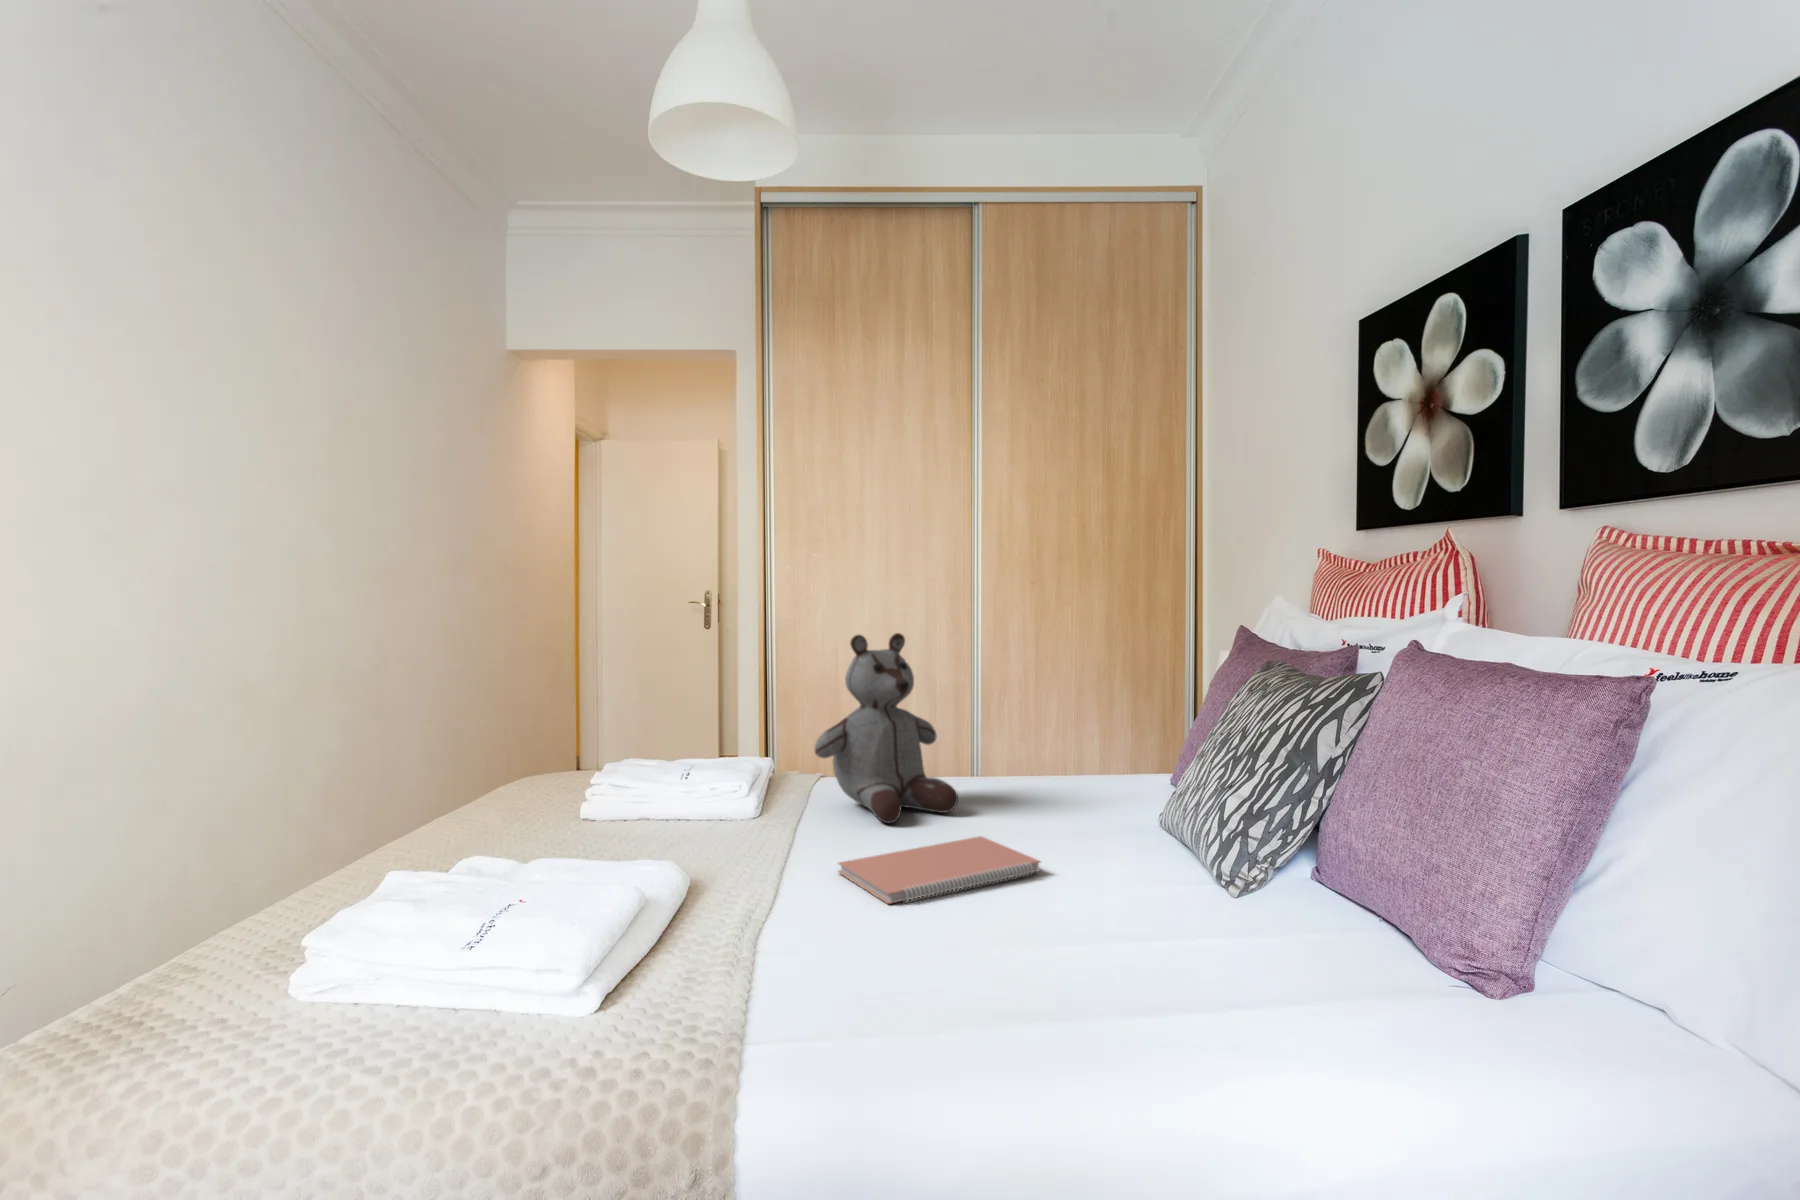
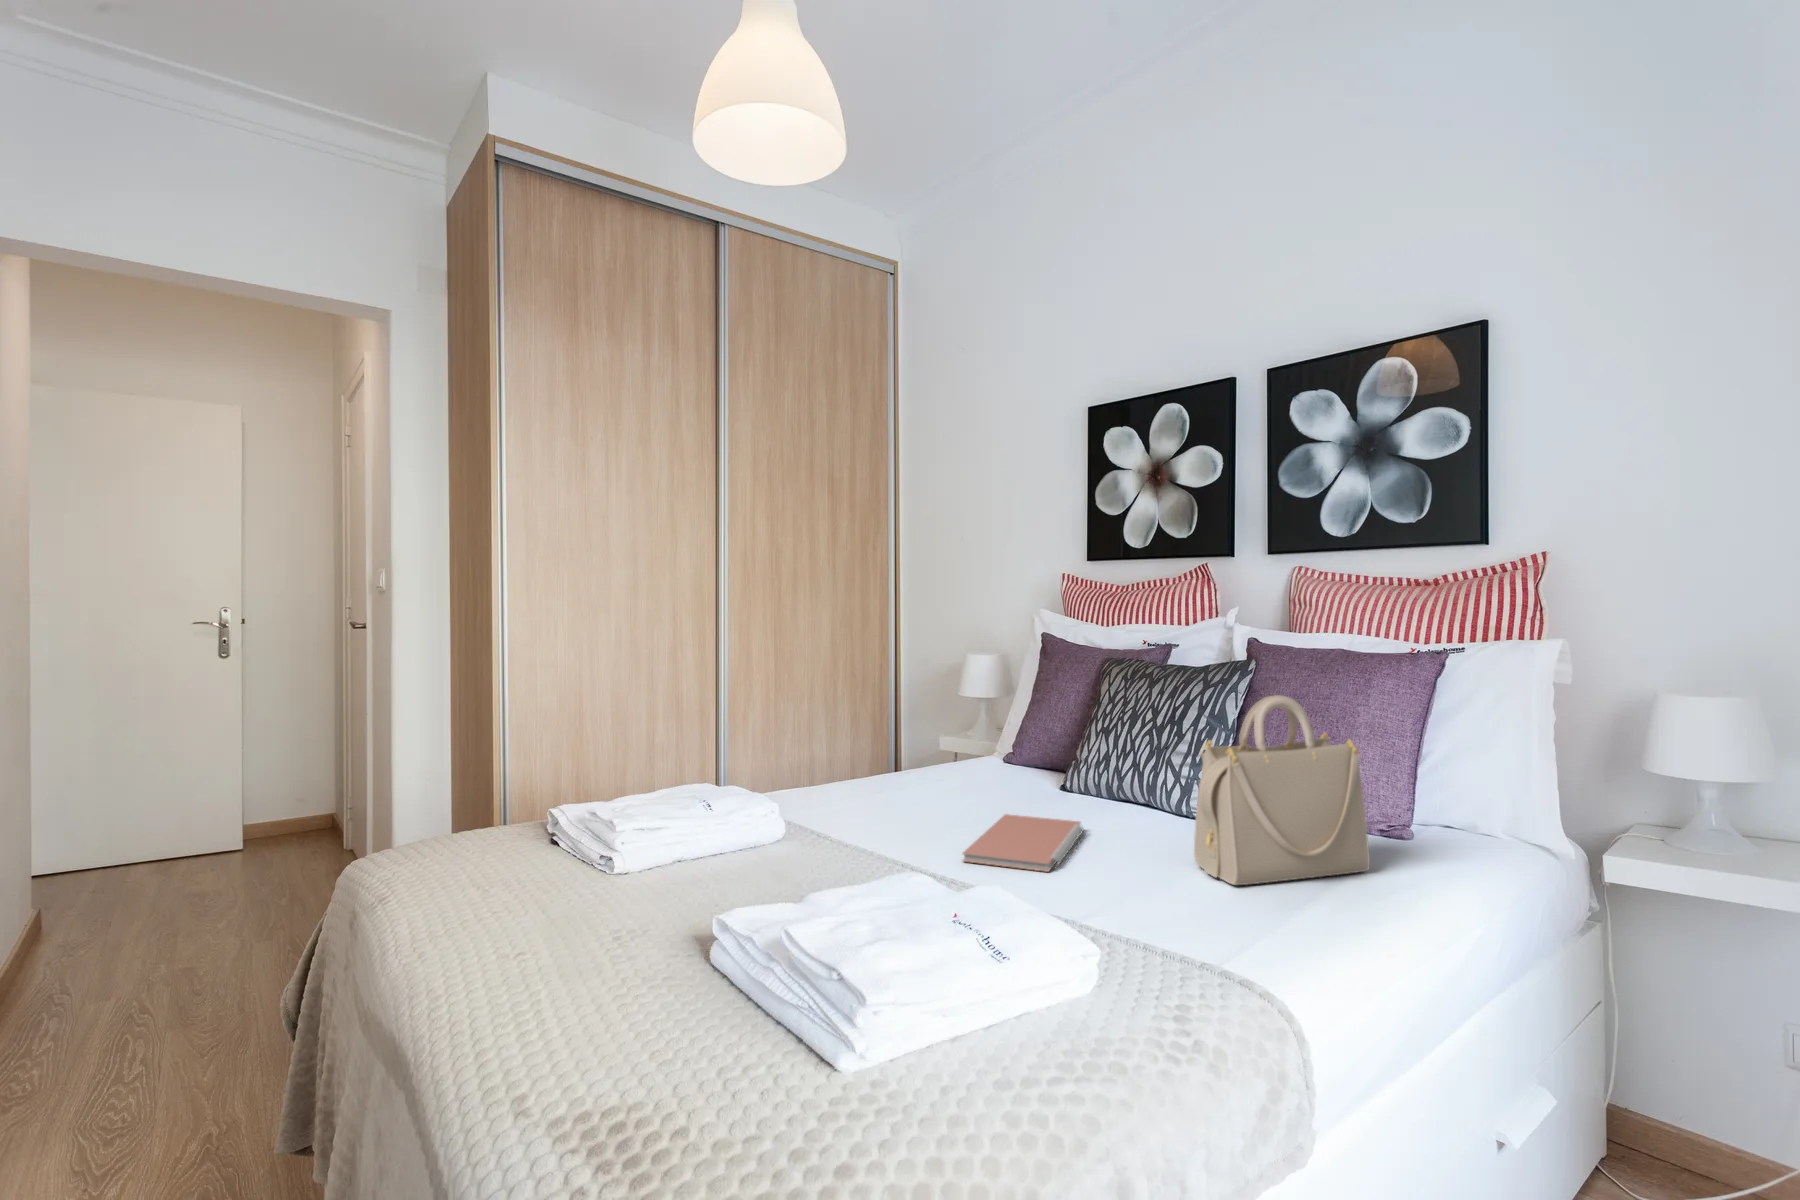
stuffed bear: present [815,633,958,823] -> none [815,652,930,821]
handbag: none [1037,712,1320,1022] -> present [1194,695,1370,885]

